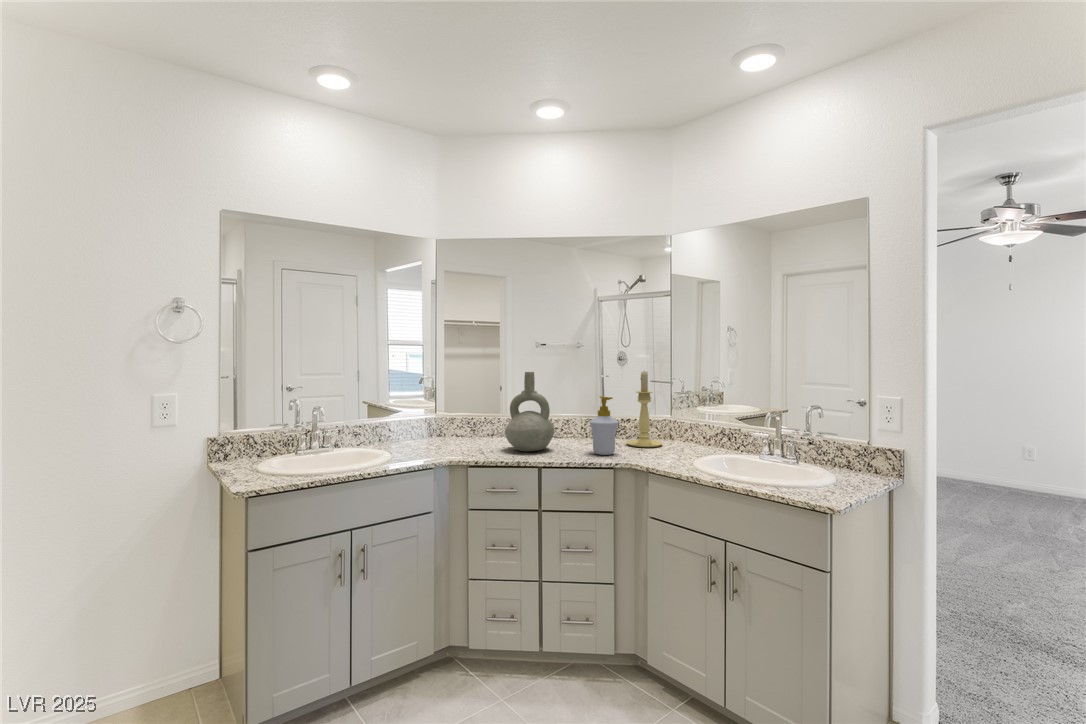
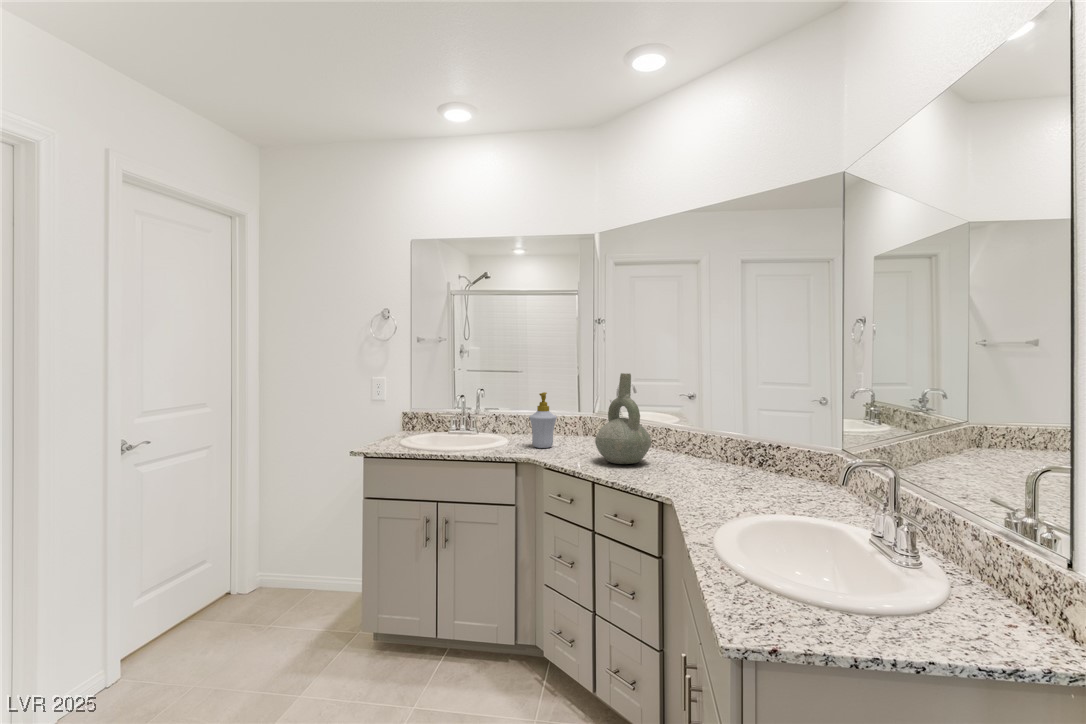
candle holder: present [626,371,662,447] -> none [747,378,803,489]
soap bottle: present [589,396,619,455] -> present [529,392,557,448]

